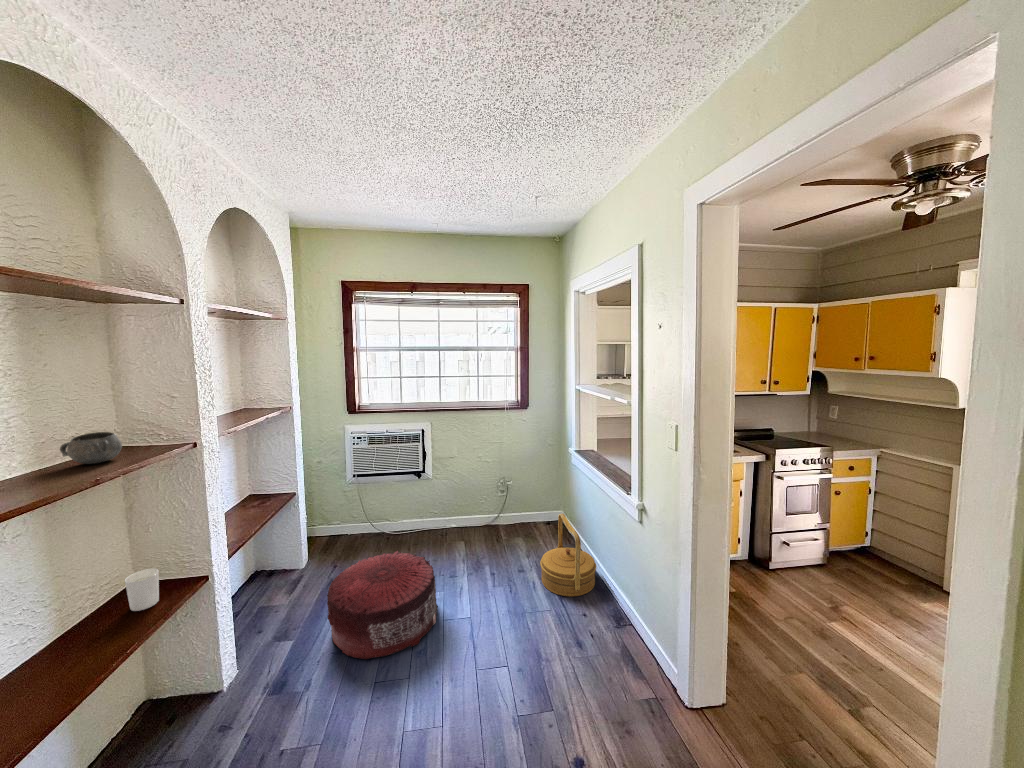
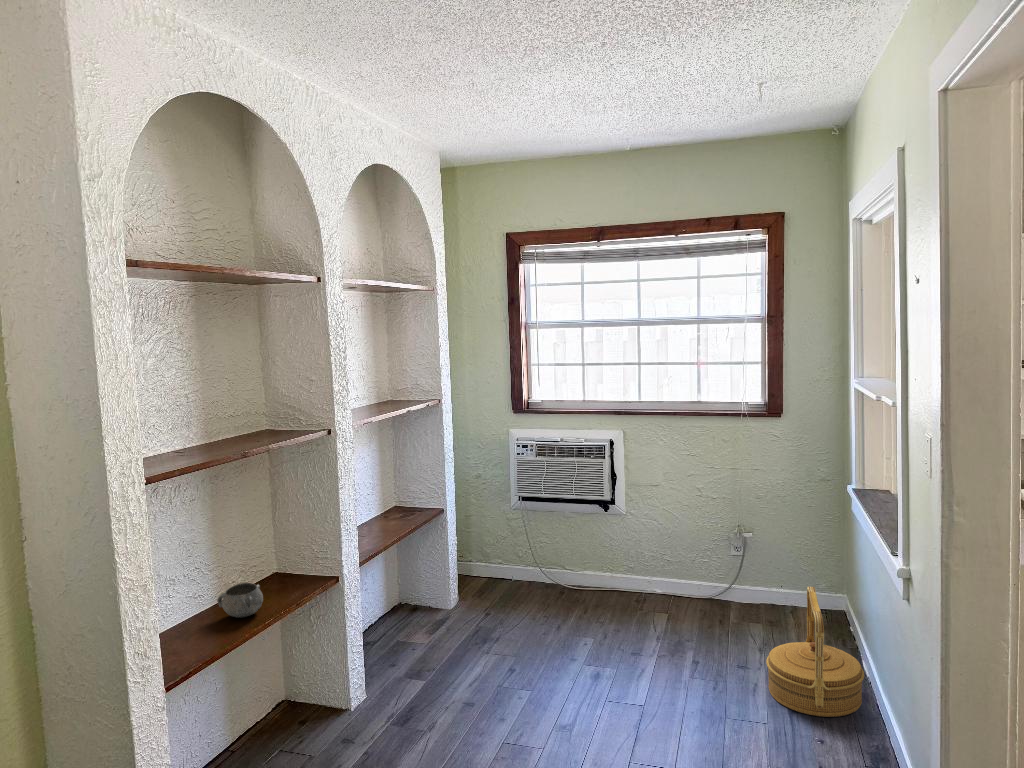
decorative bowl: present [60,432,122,464] -> present [217,583,263,617]
pouf: present [327,551,438,659] -> none [460,600,602,720]
candle holder: present [125,568,159,611] -> none [269,556,296,594]

